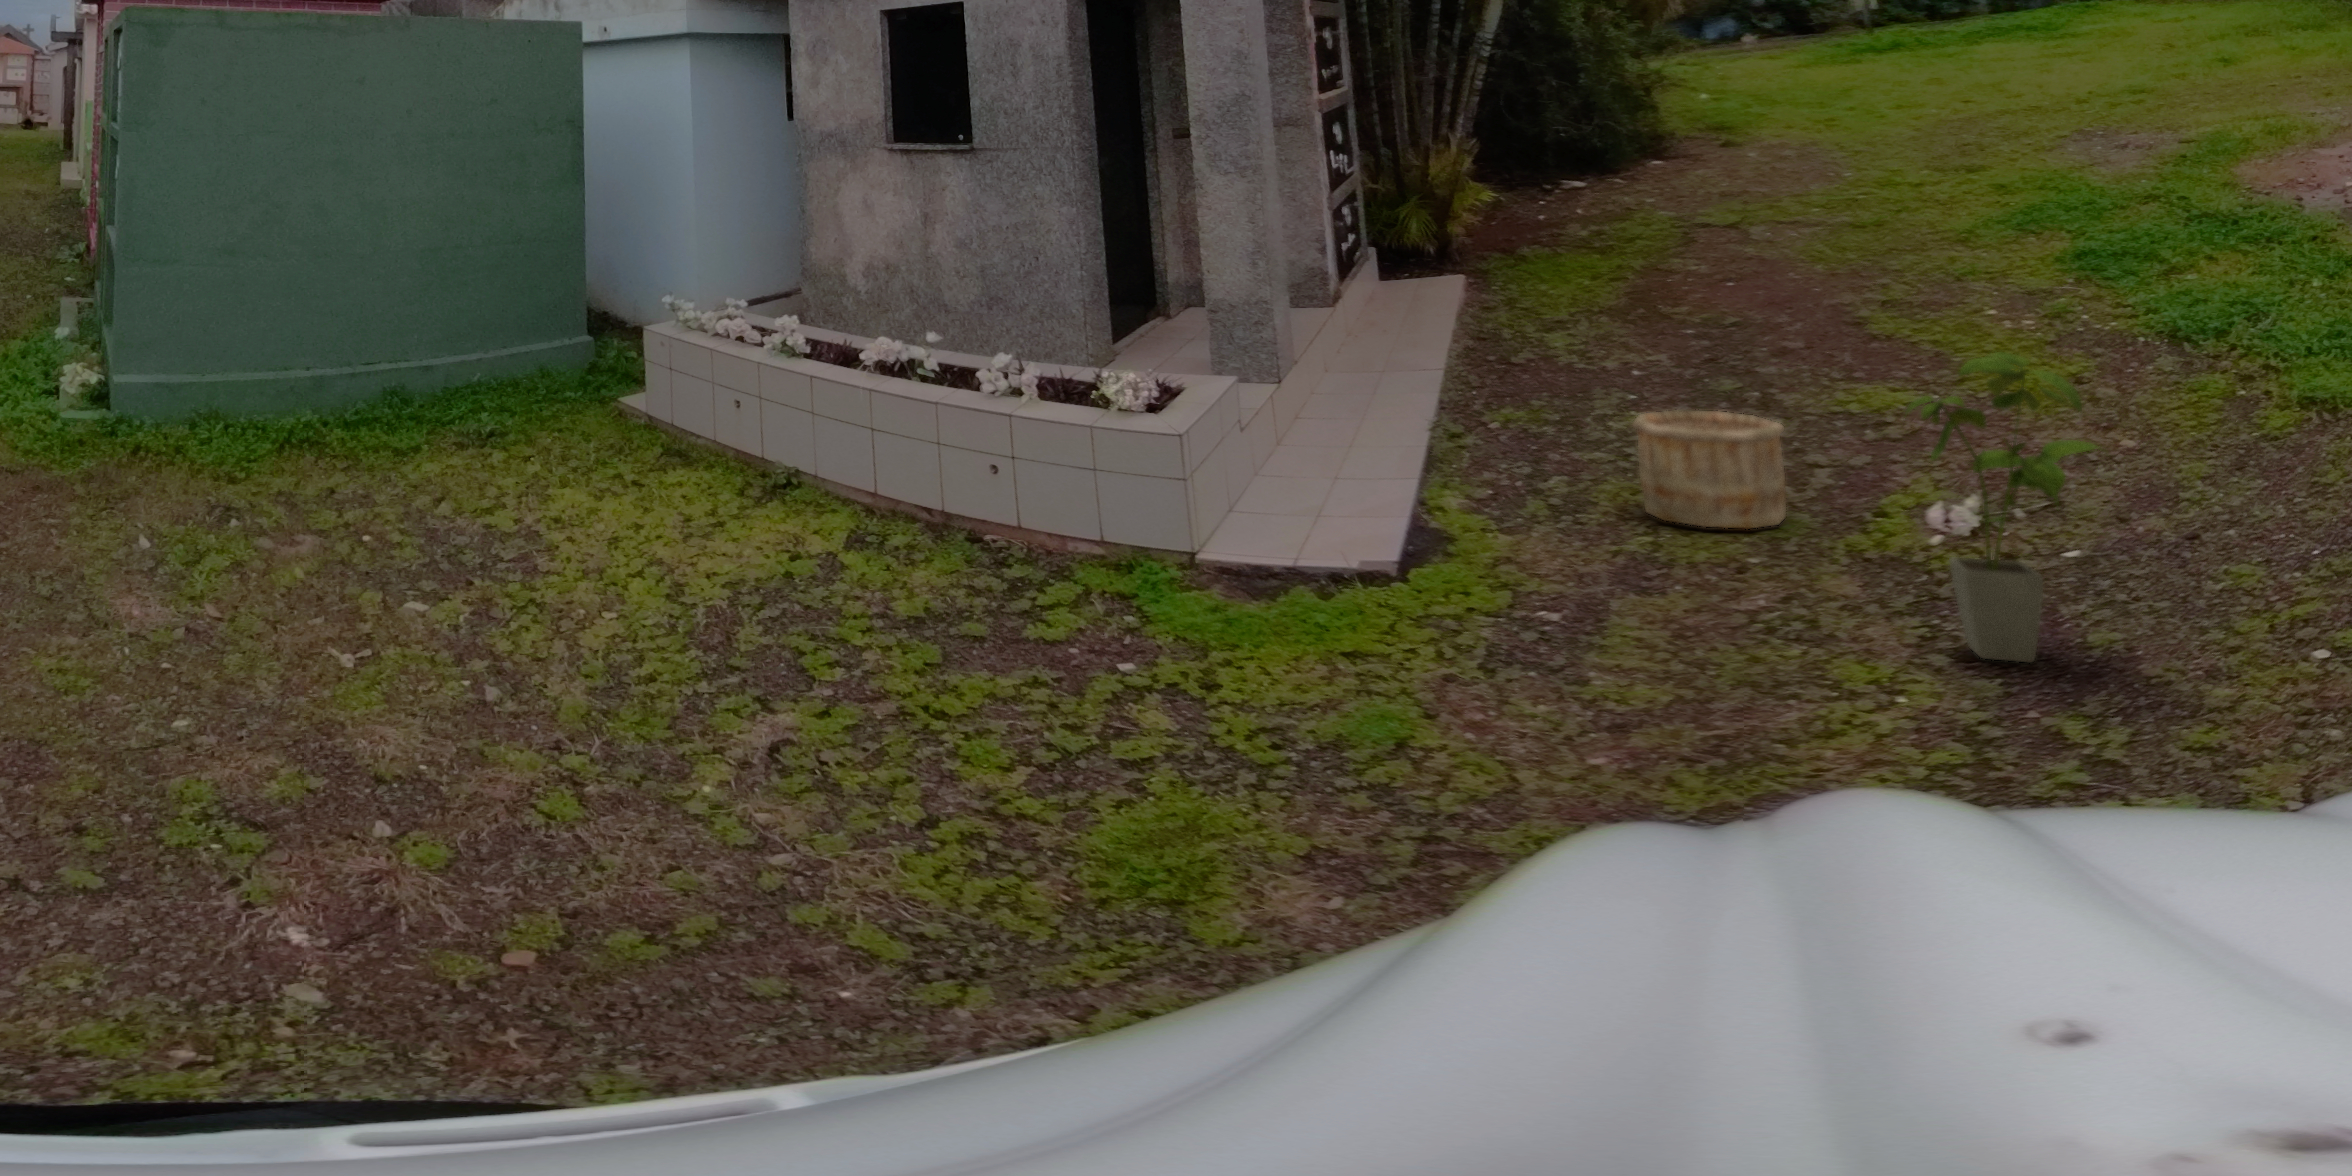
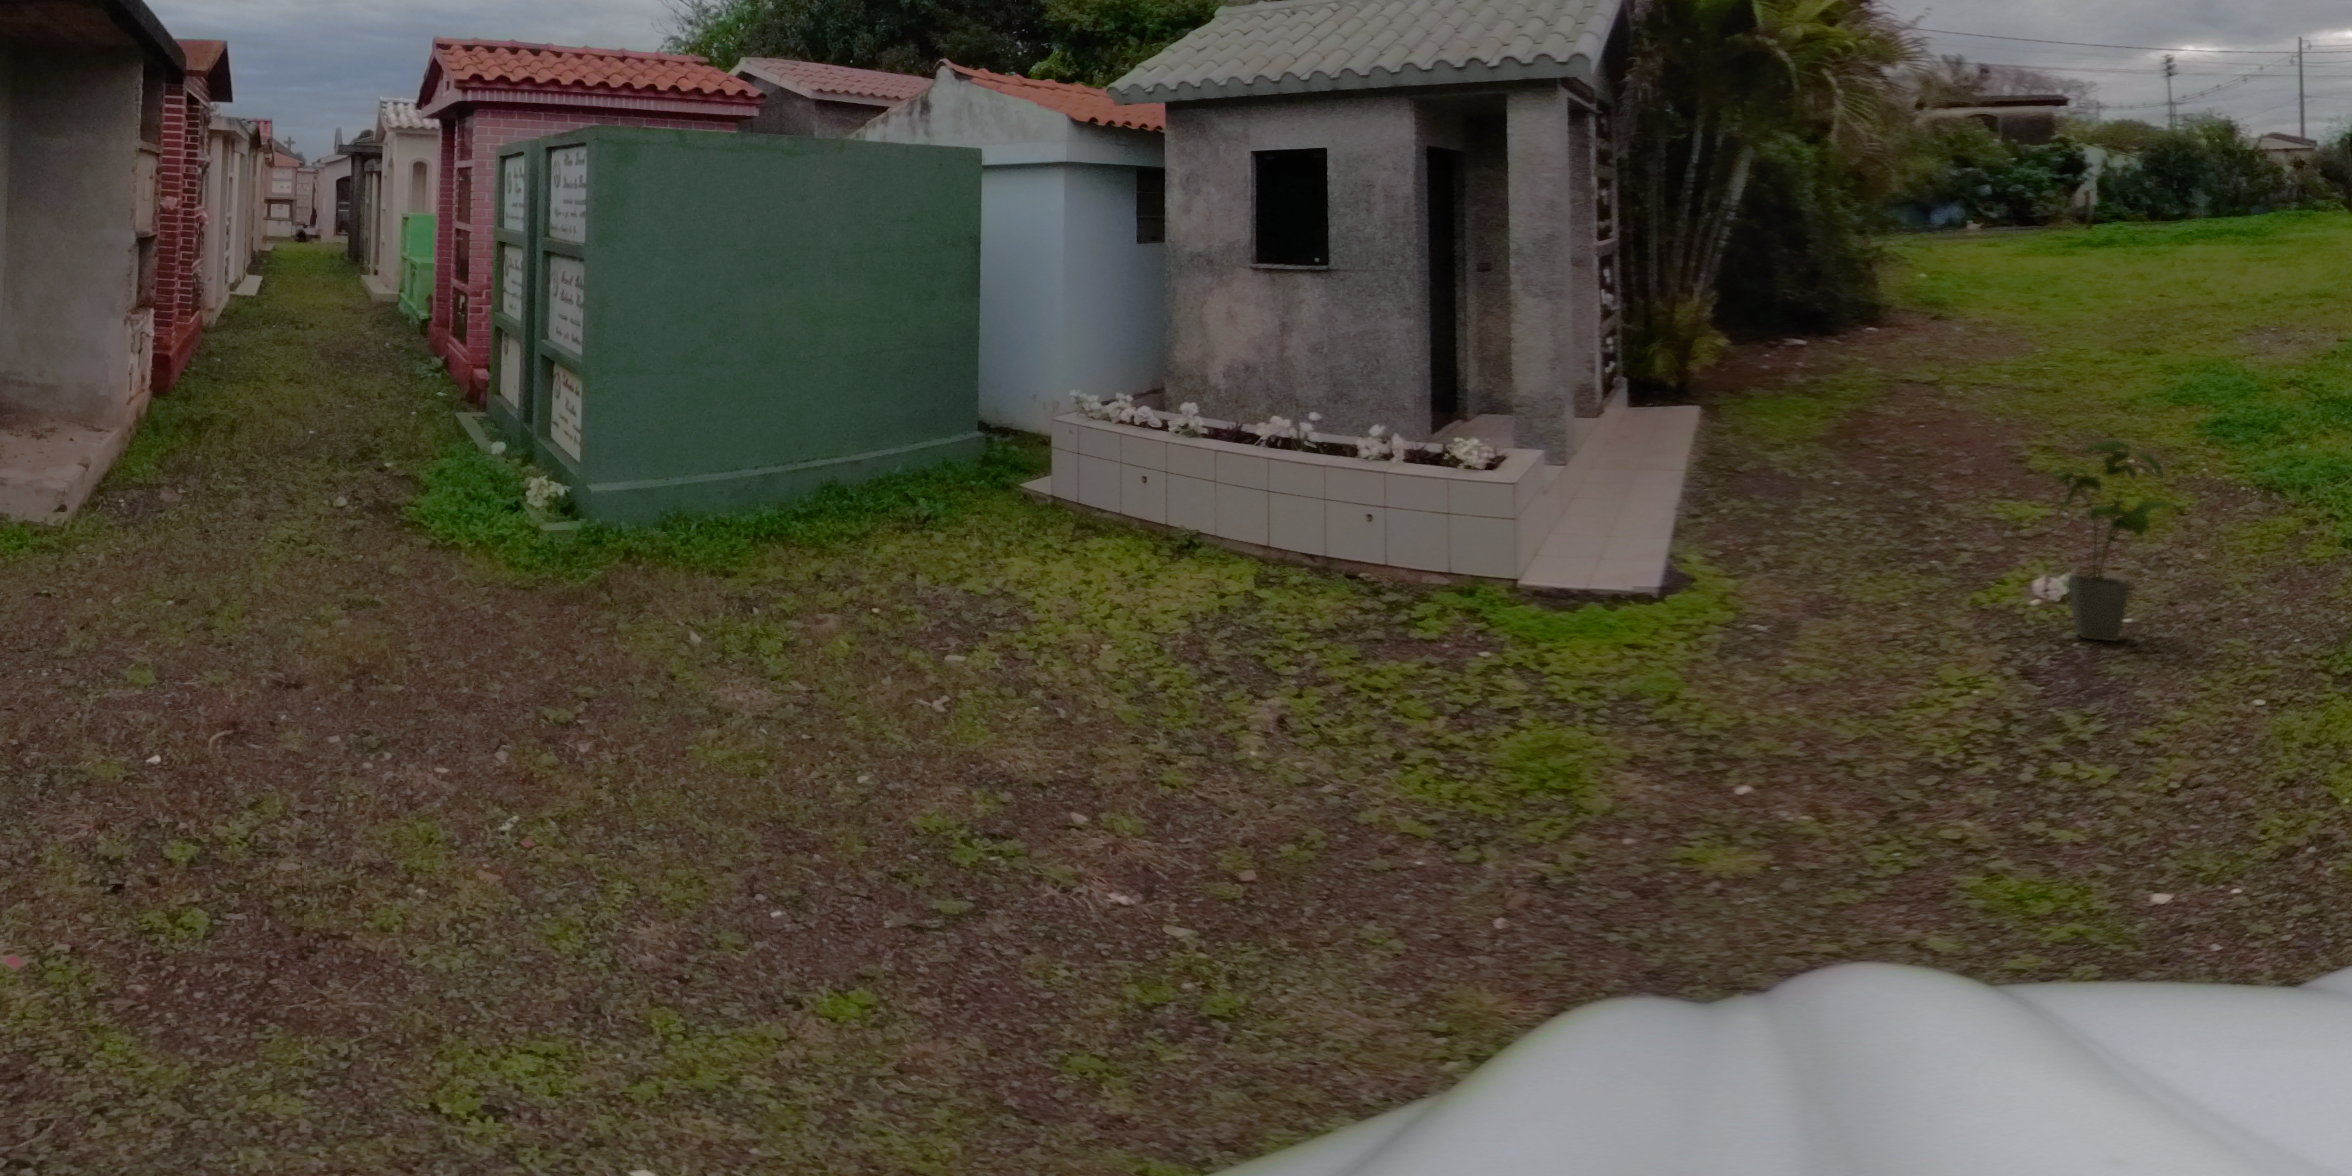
wooden bucket: present [1632,410,1786,528] -> none [1851,489,1964,570]

